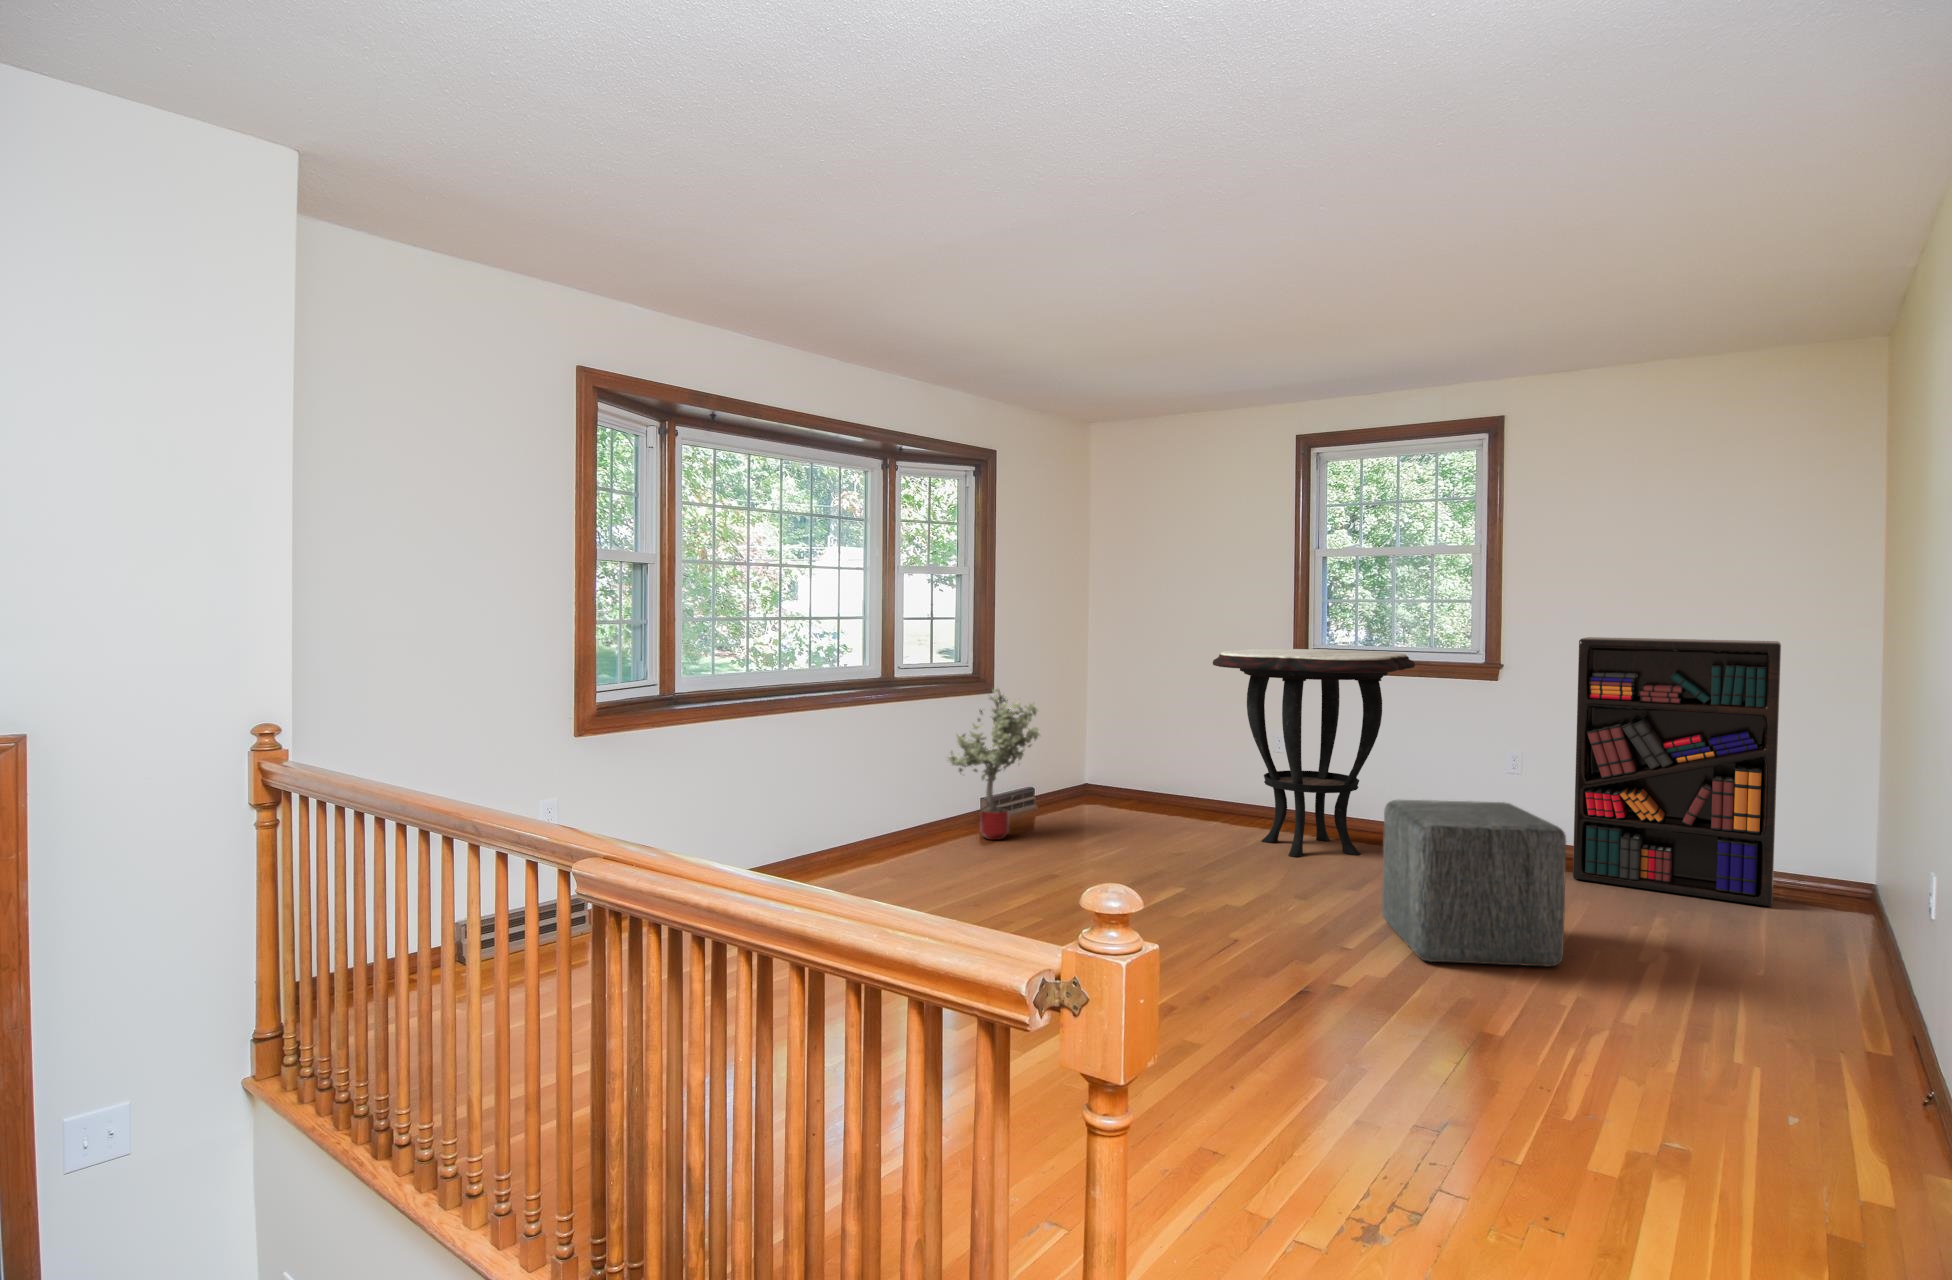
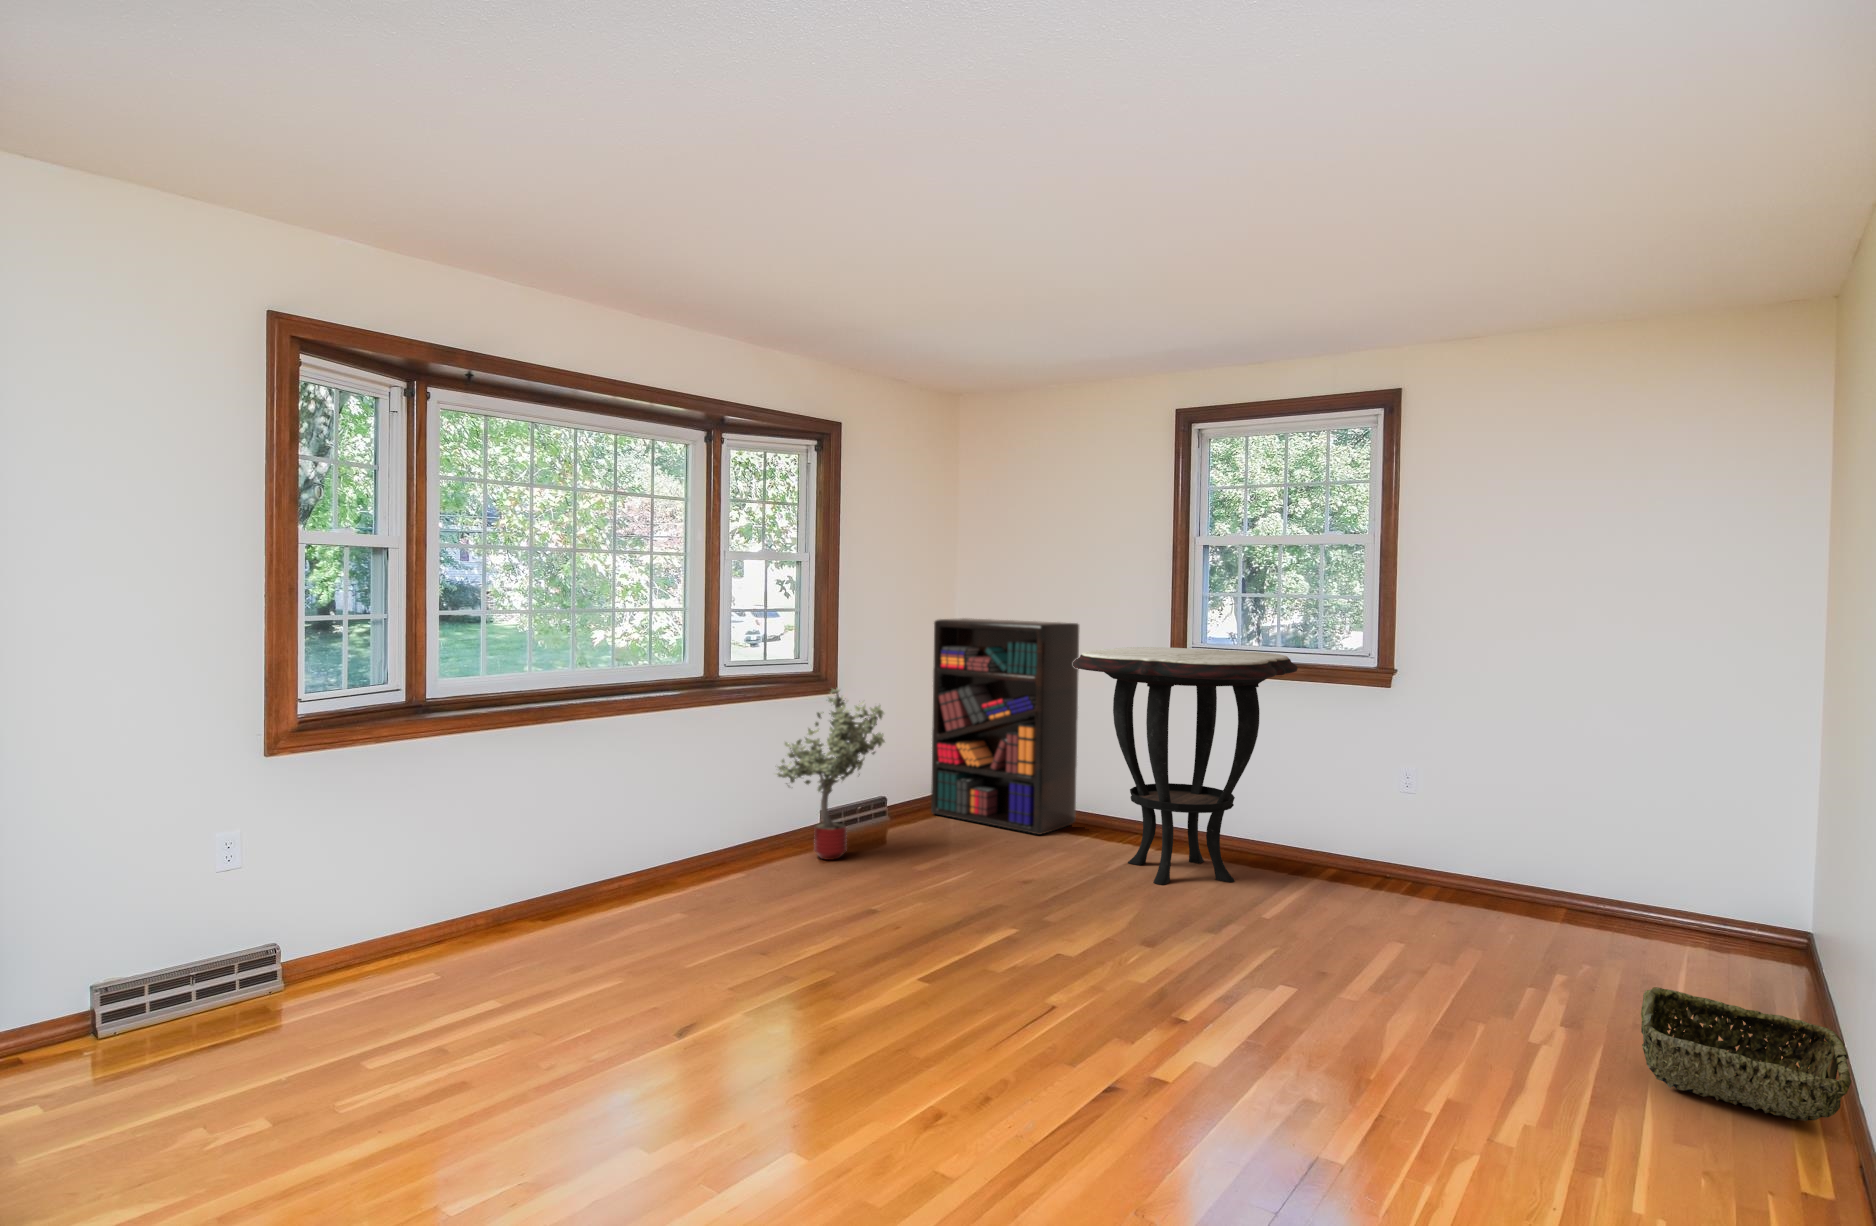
bookshelf: present [1573,637,1781,906] -> present [931,618,1079,835]
ottoman: present [1382,800,1566,966] -> none [1242,836,1453,1049]
woven basket: none [1723,913,1892,1009] -> present [1641,987,1851,1121]

